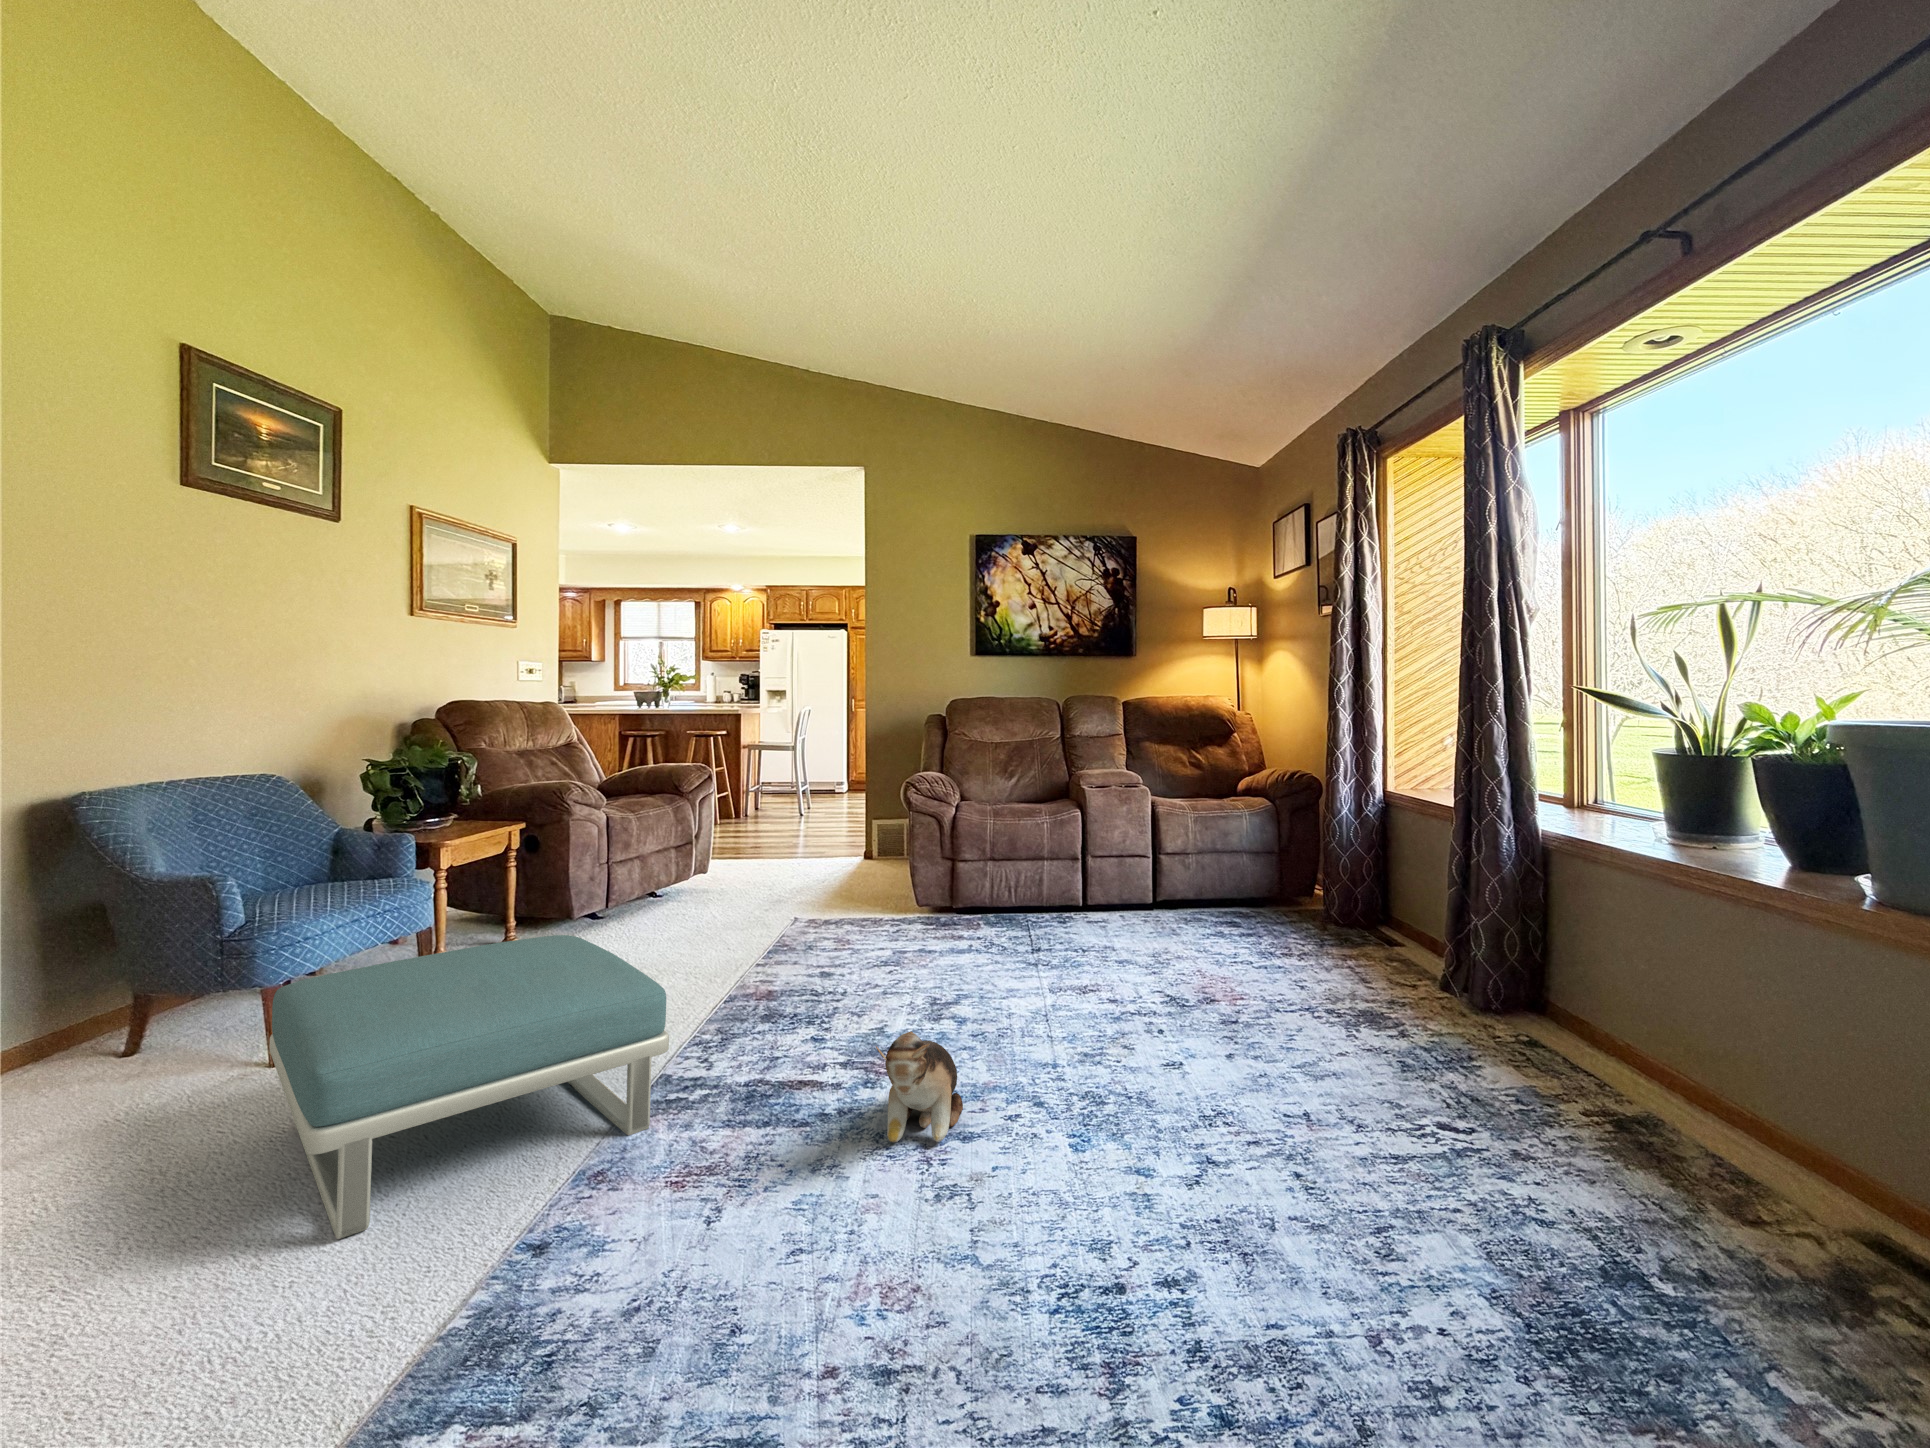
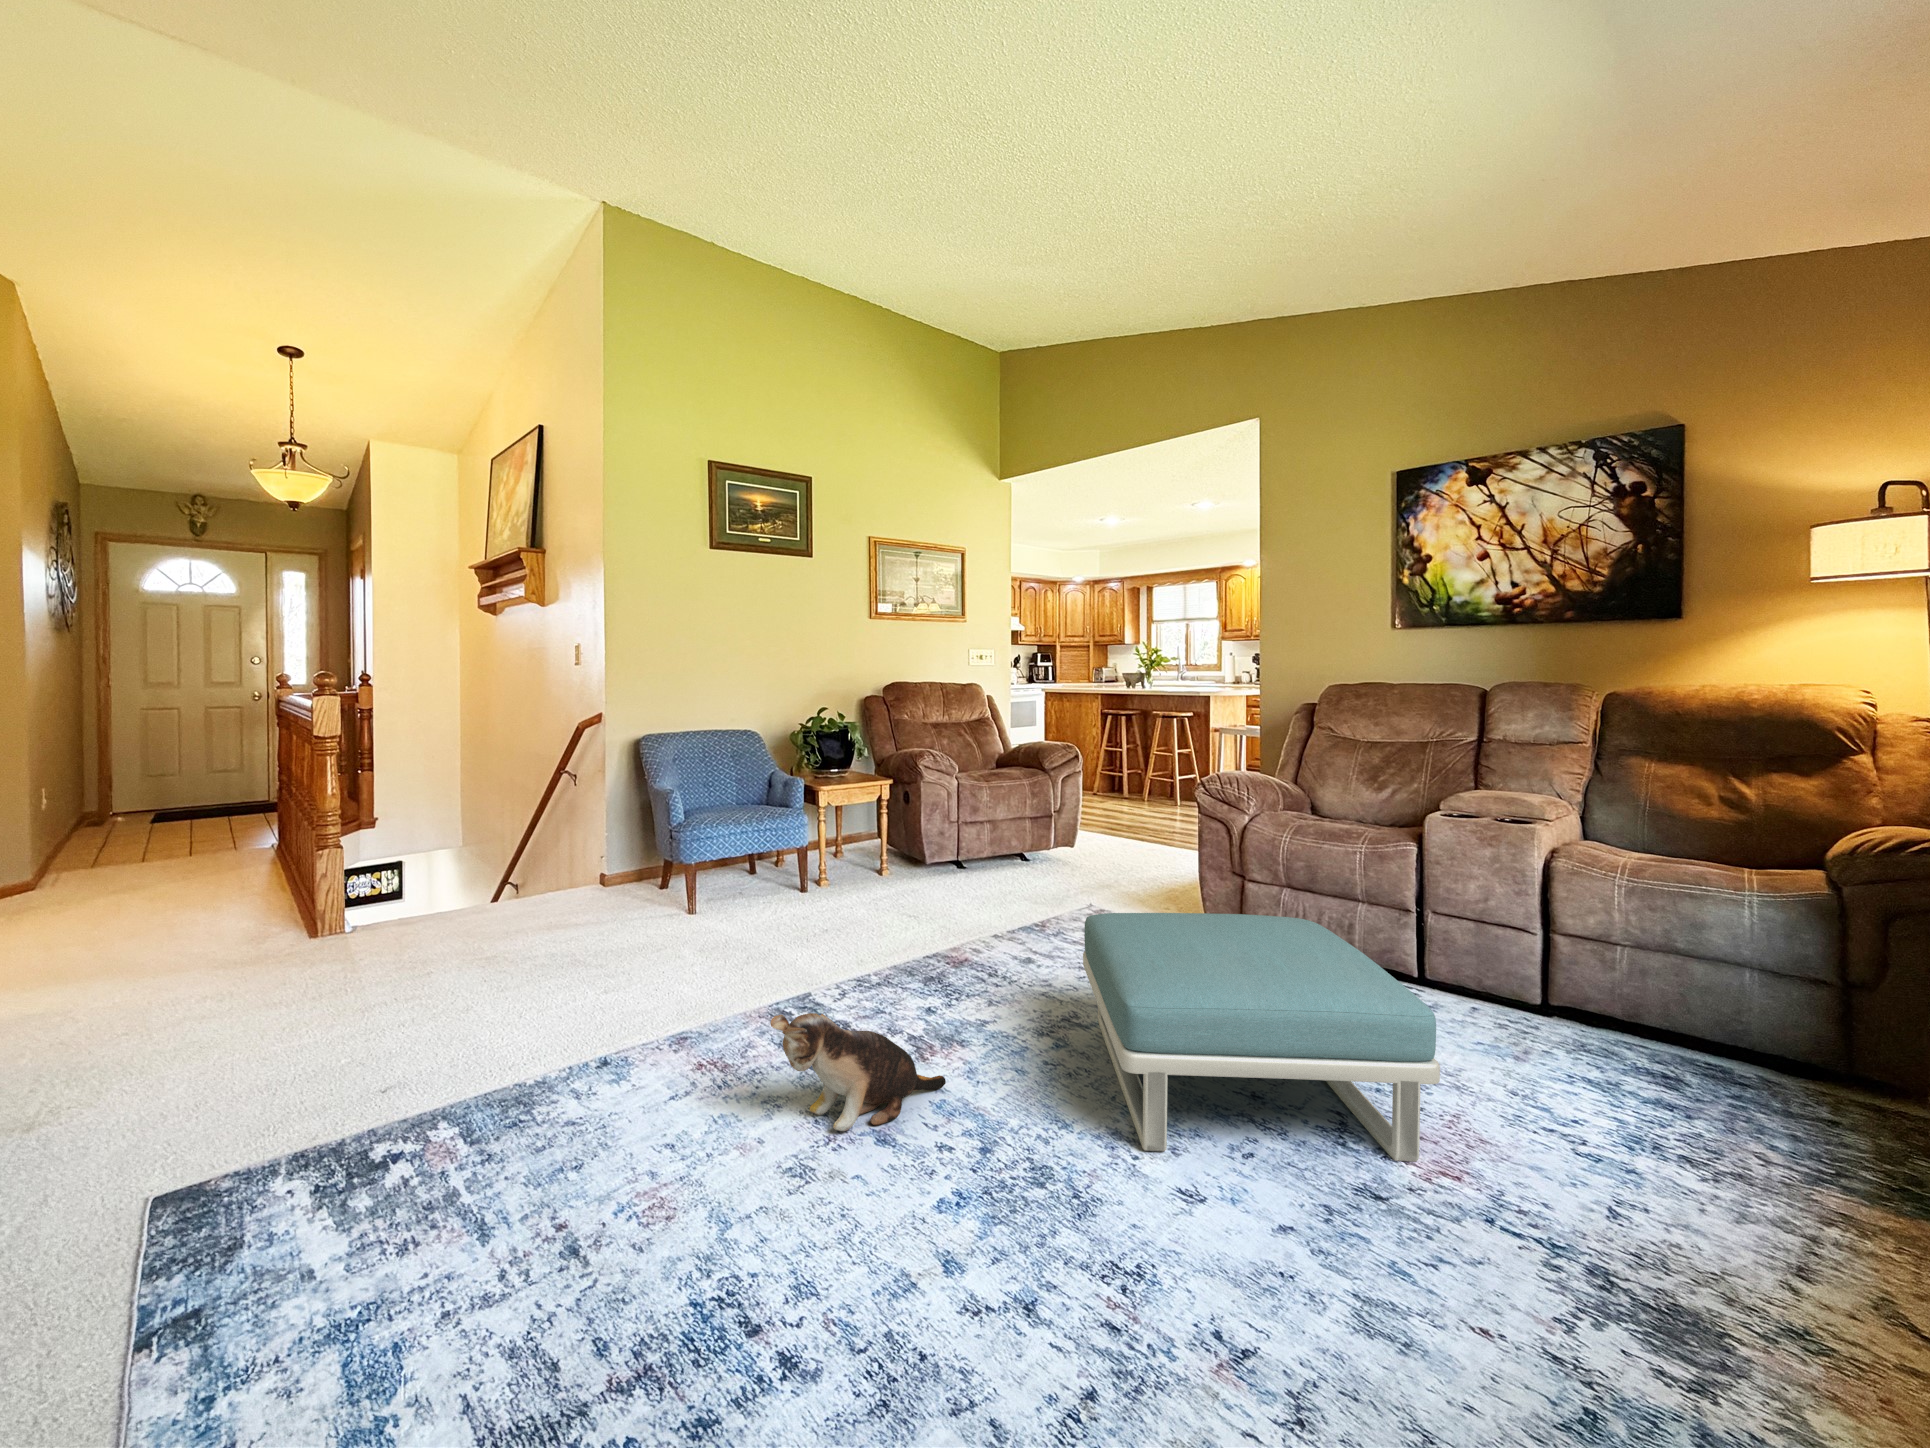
footstool: present [270,935,669,1239] -> present [1083,913,1440,1162]

